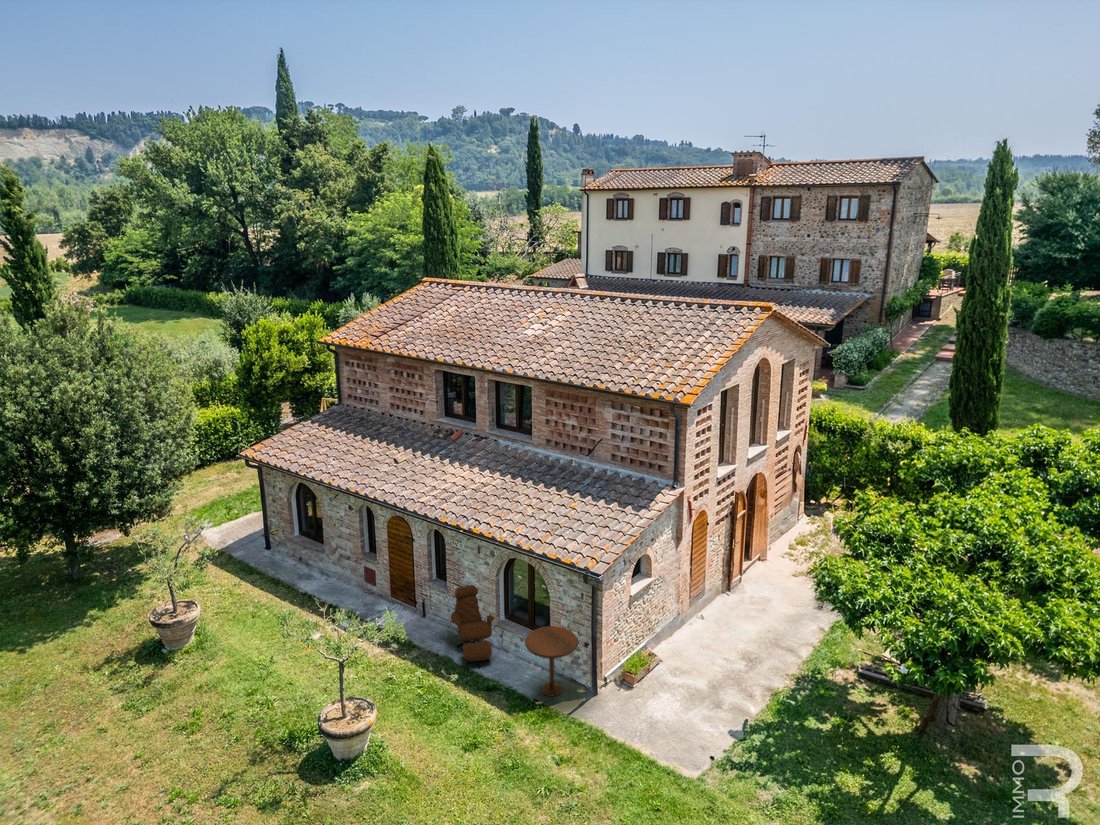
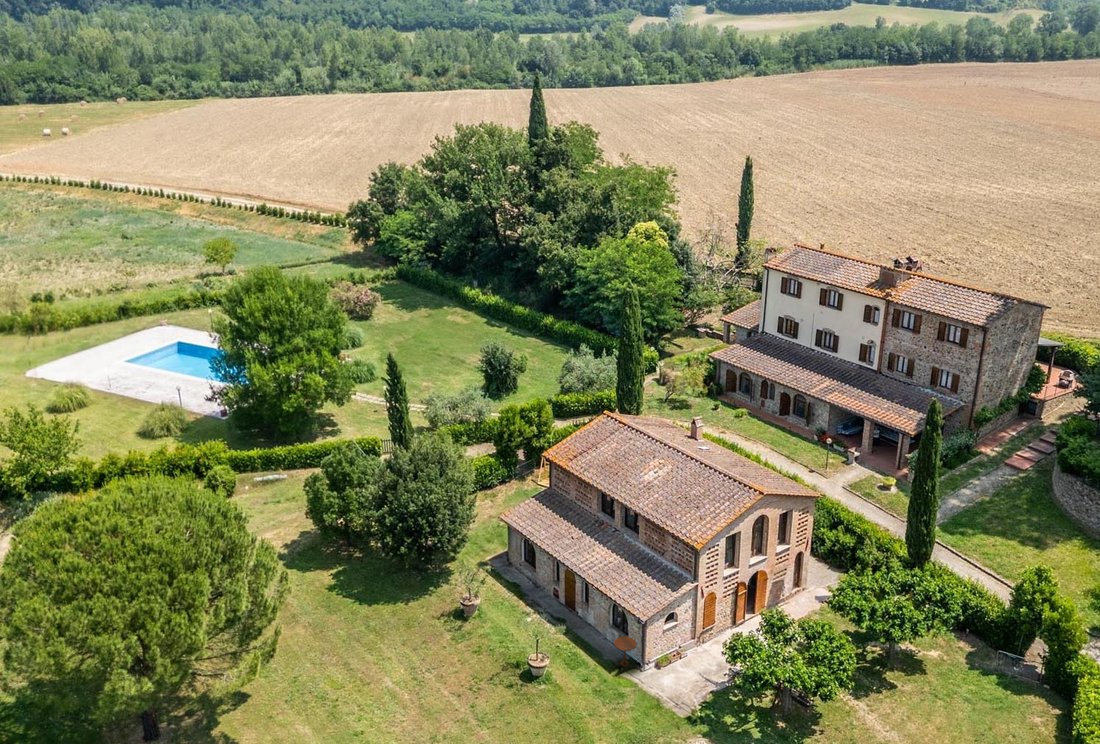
lounge chair: present [451,585,495,668] -> none [587,610,608,649]

